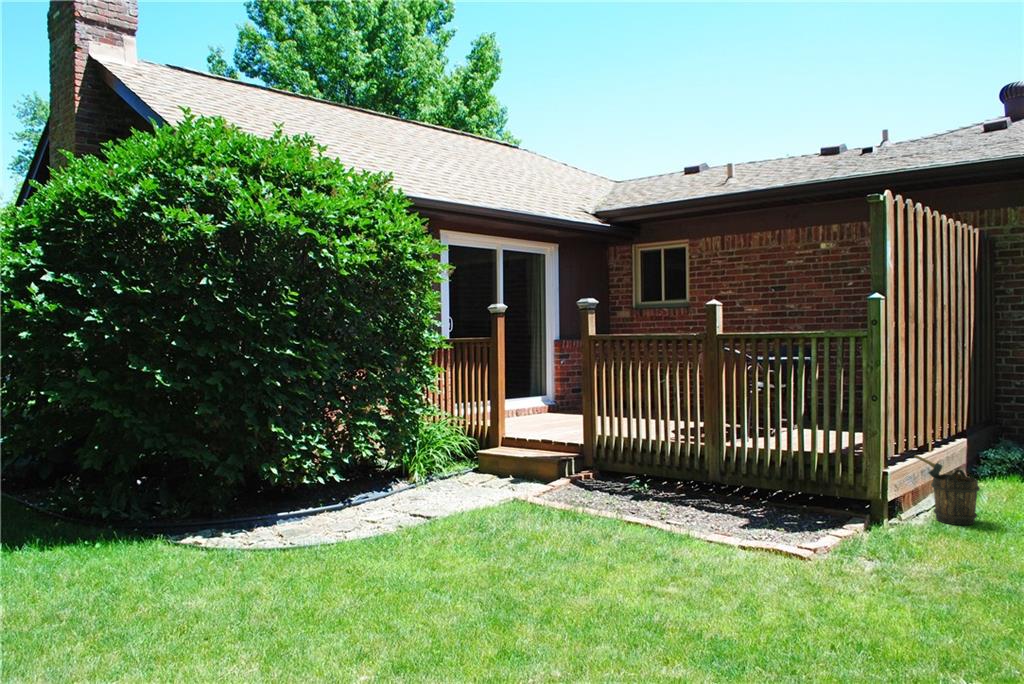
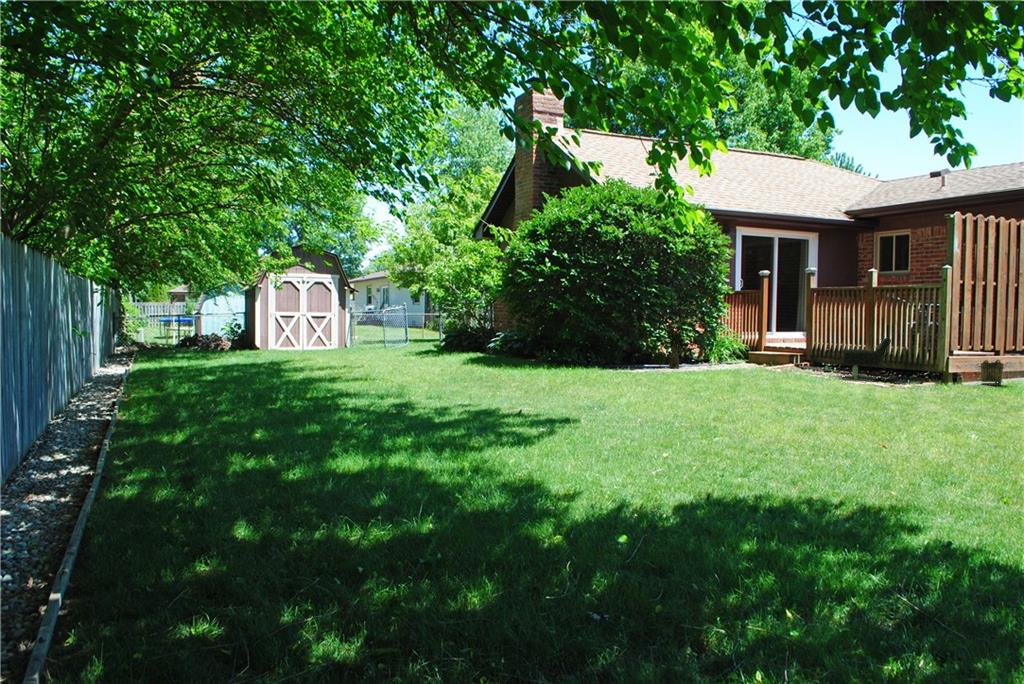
potted plant: none [291,429,366,517] -> present [653,329,686,368]
lounge chair: none [661,430,774,527] -> present [841,338,891,379]

